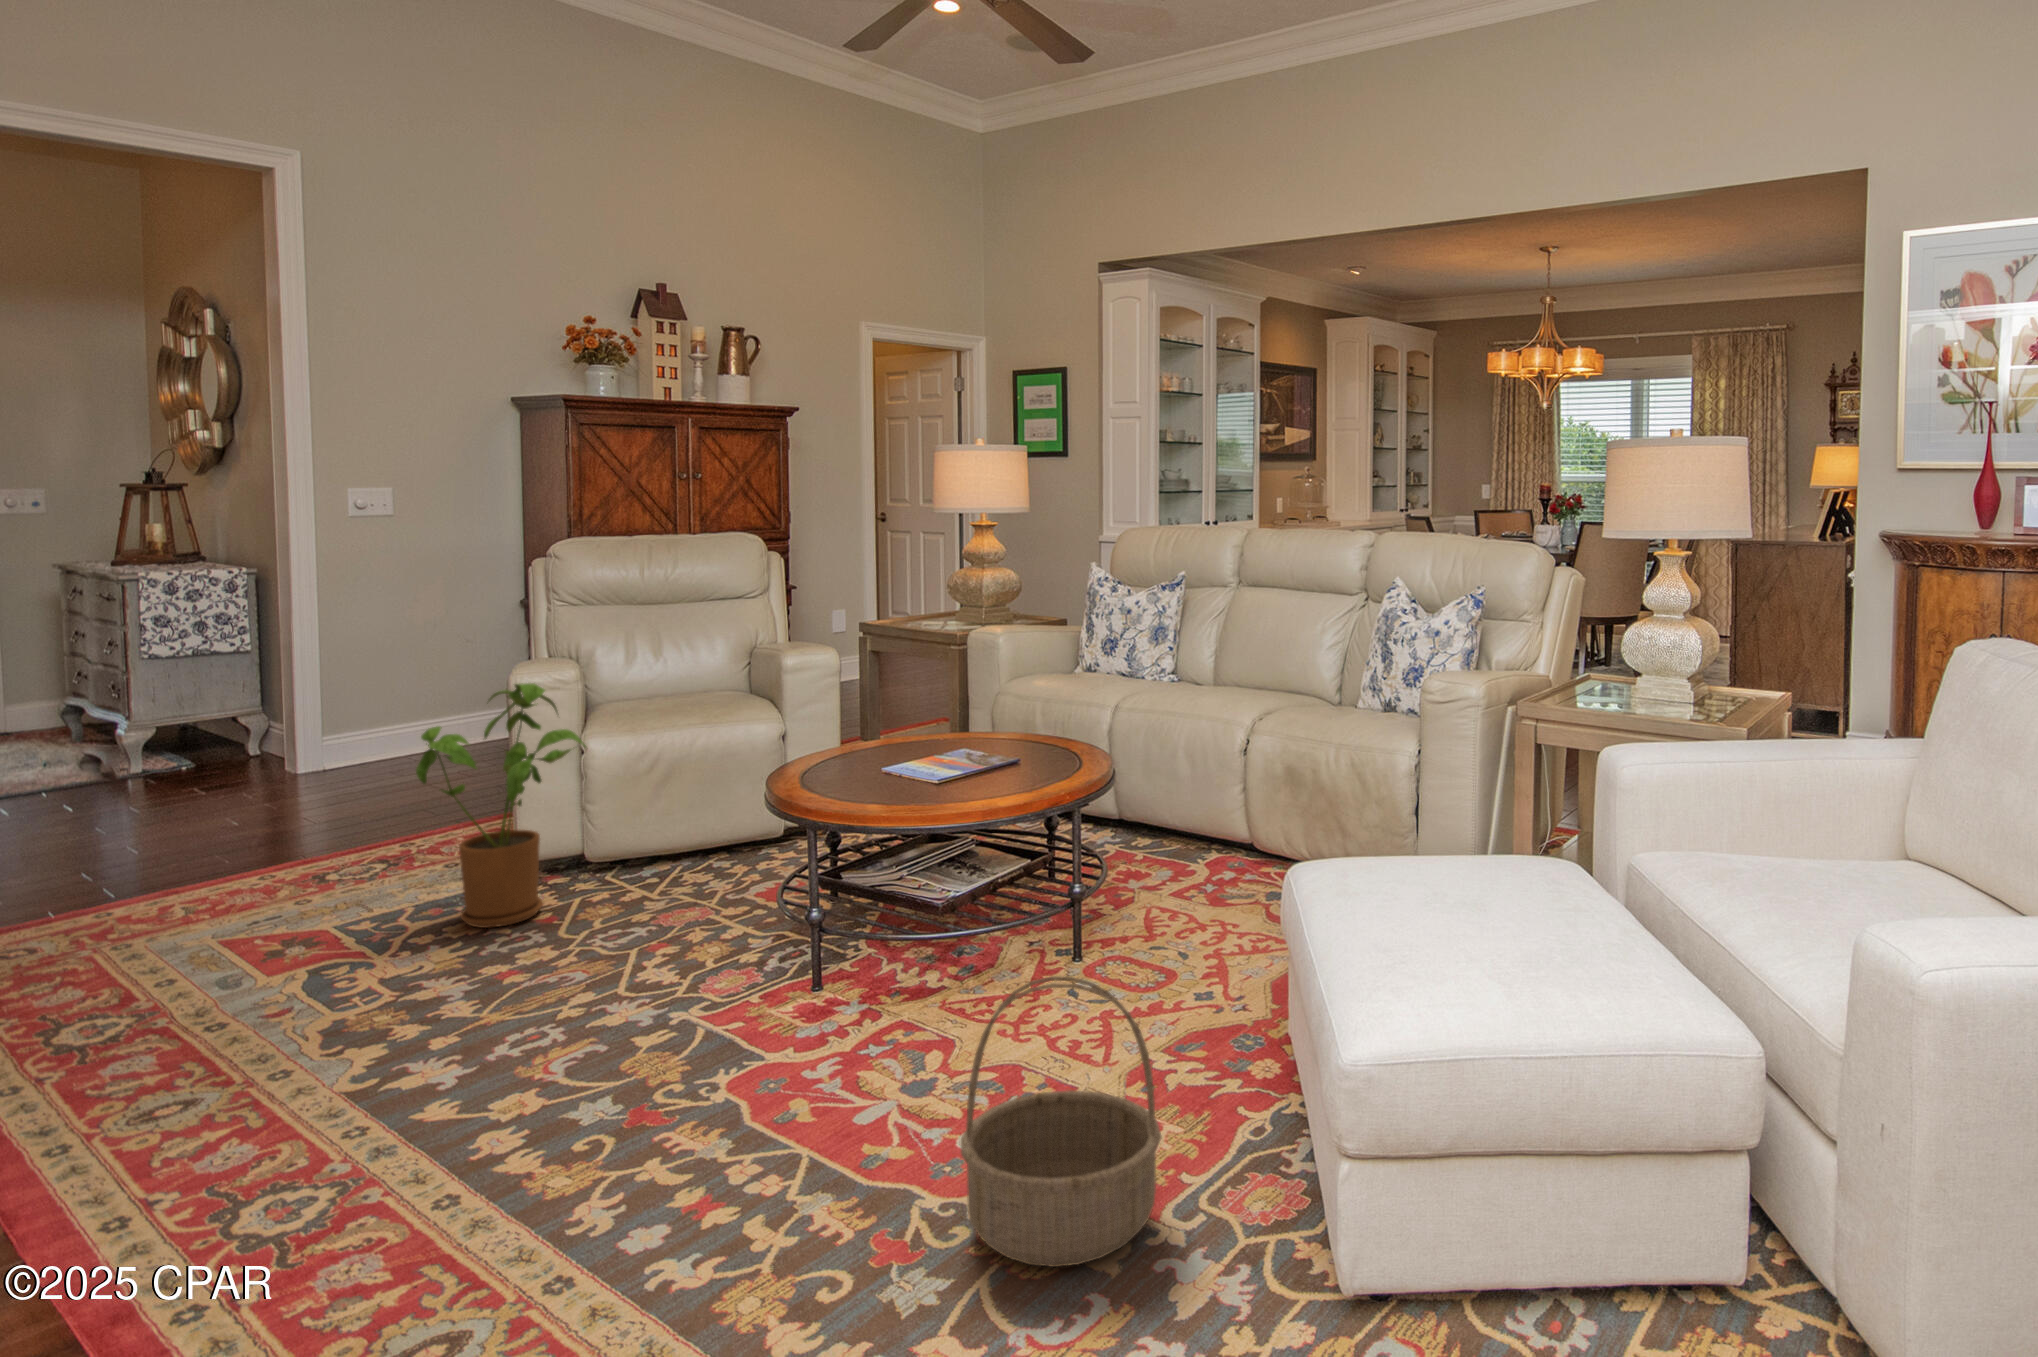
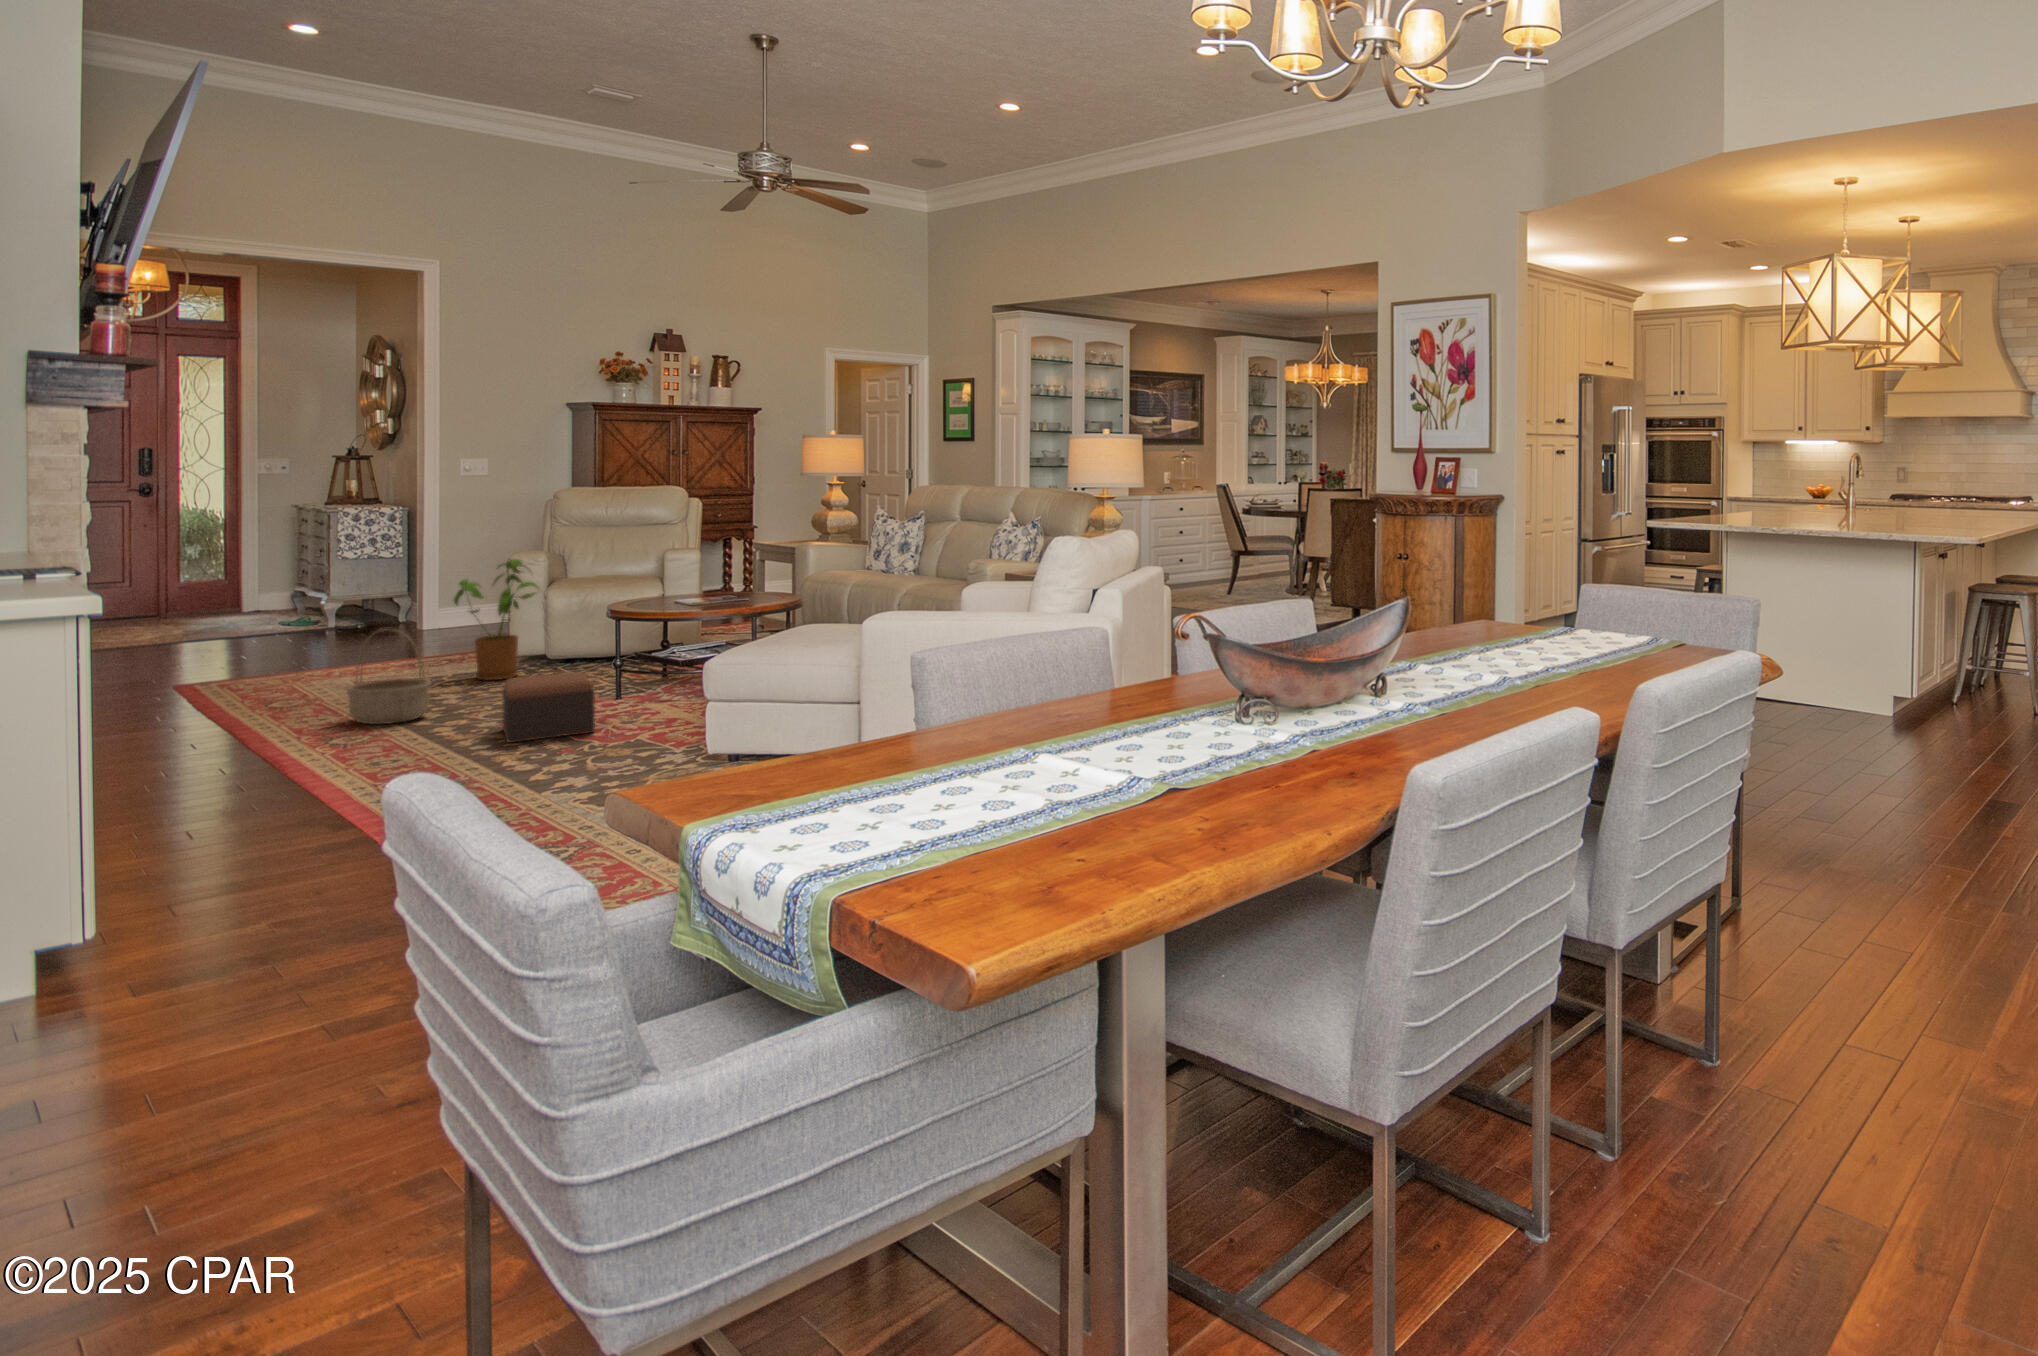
footstool: none [626,971,858,1199] -> present [502,672,595,743]
basket: present [961,976,1161,1267] -> present [347,627,431,724]

